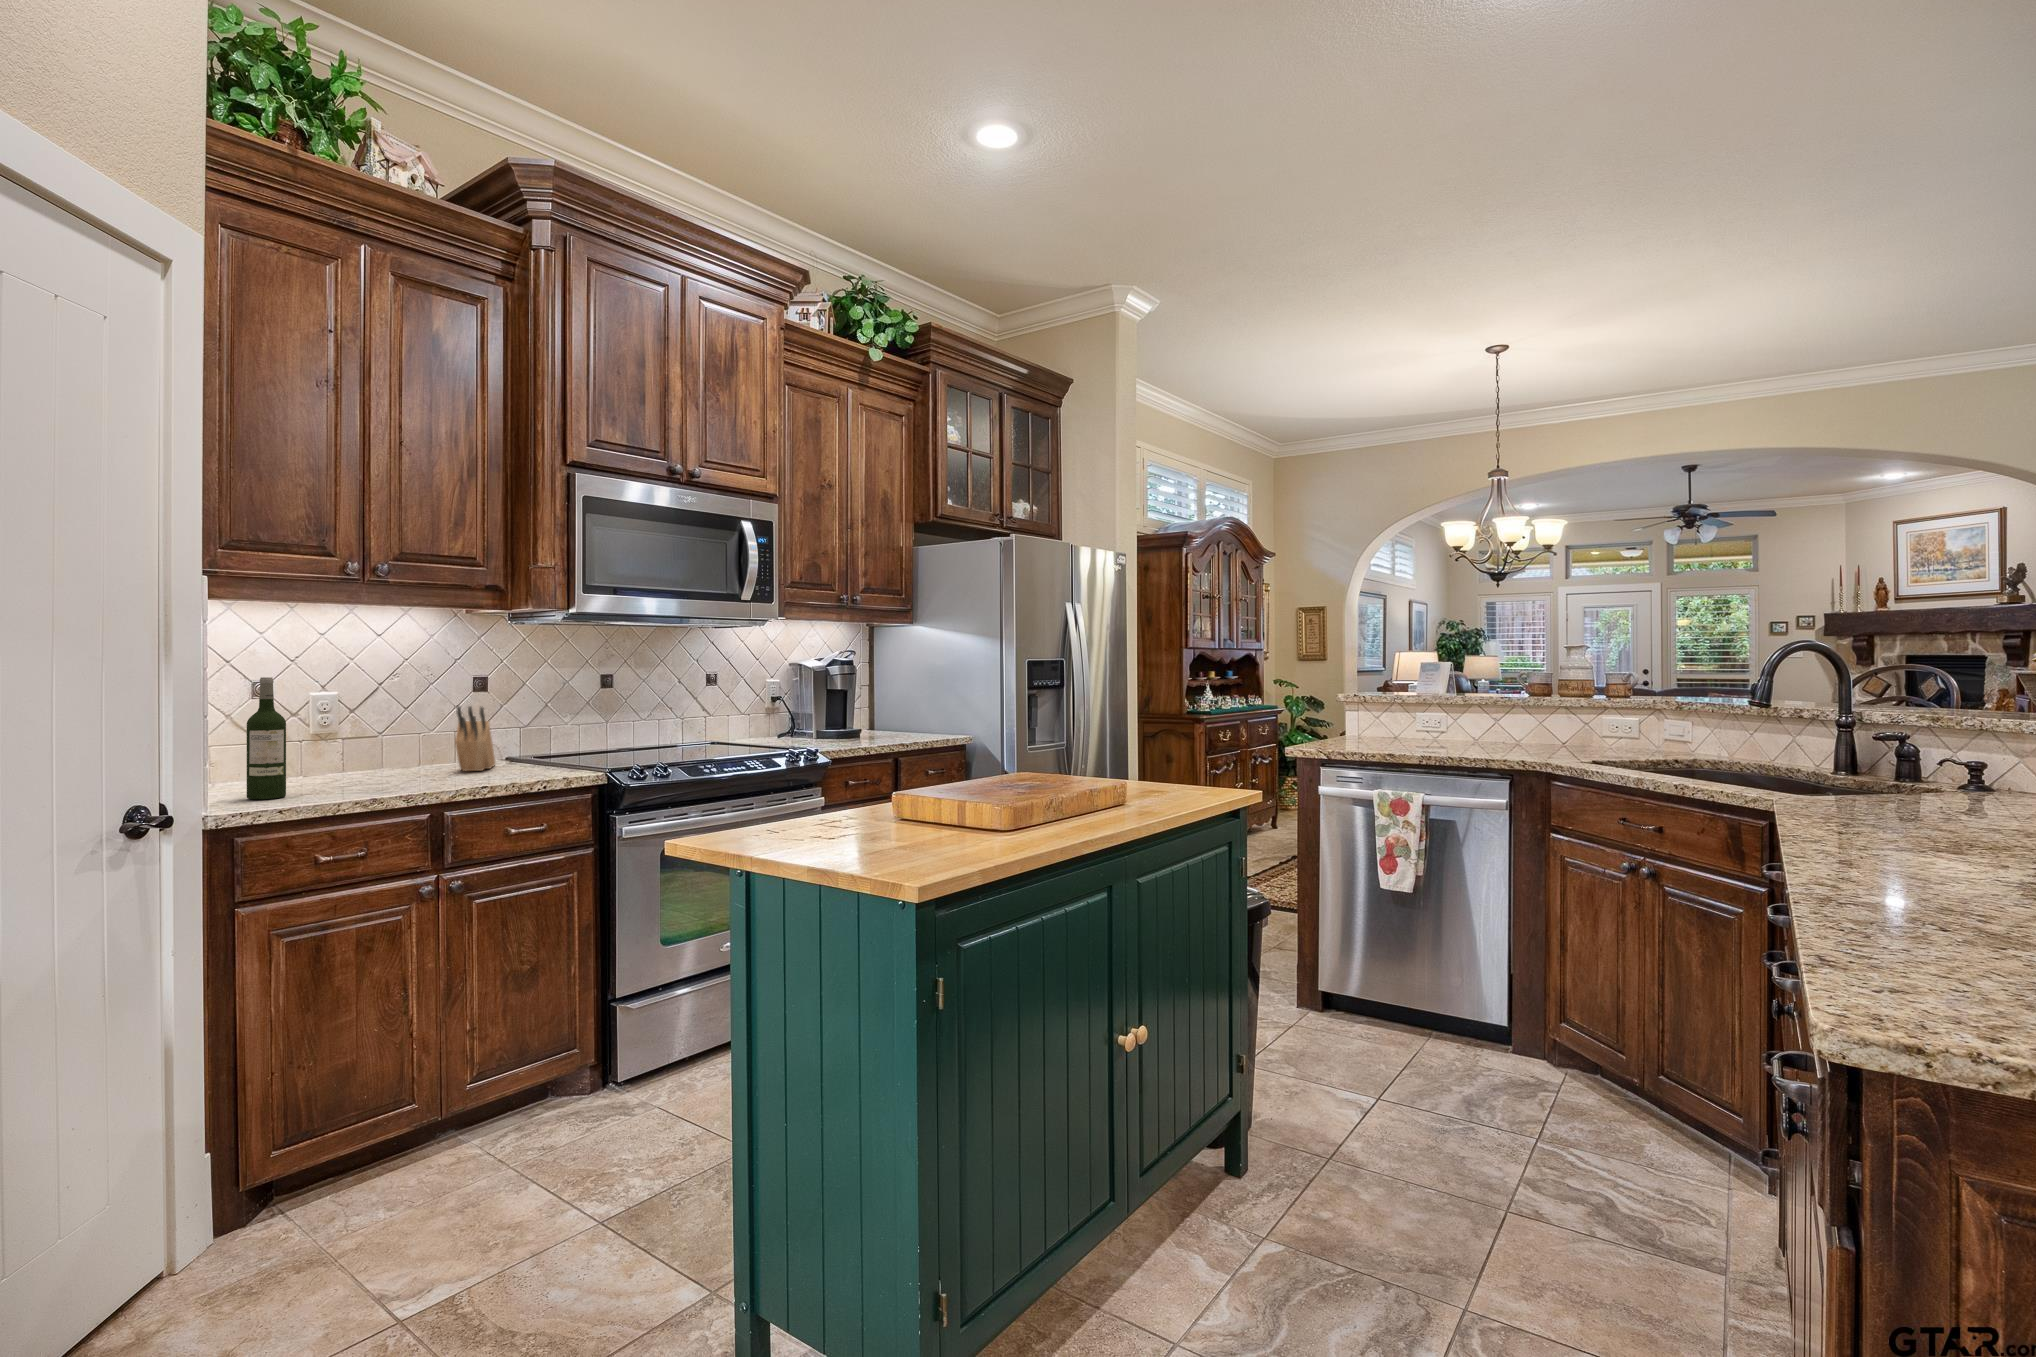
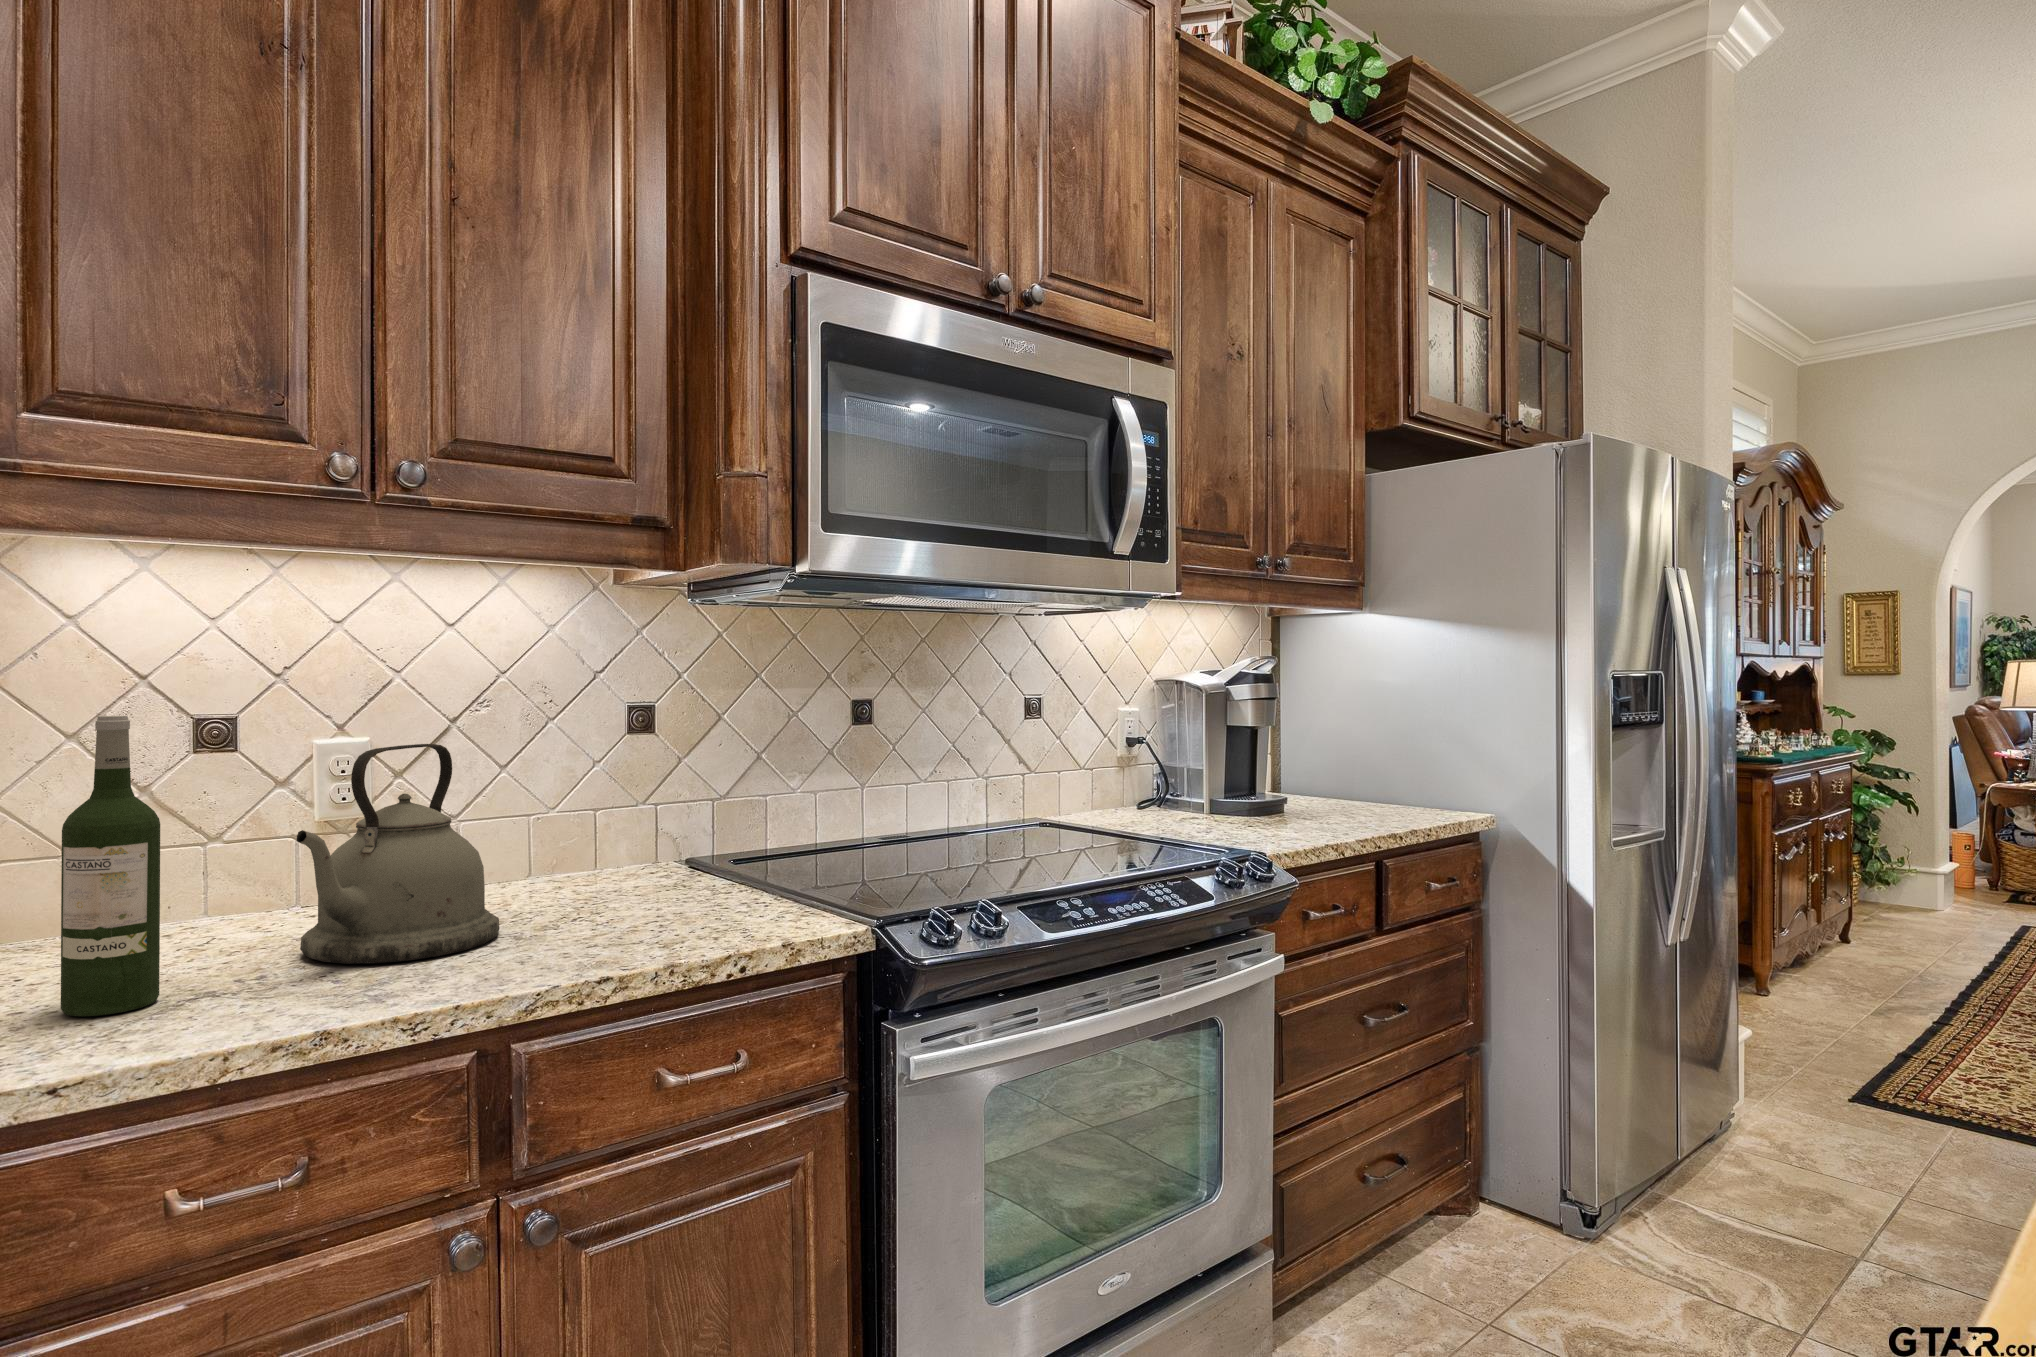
kettle: none [331,693,425,787] -> present [296,744,499,964]
knife block: present [455,706,495,771] -> none [573,769,661,903]

